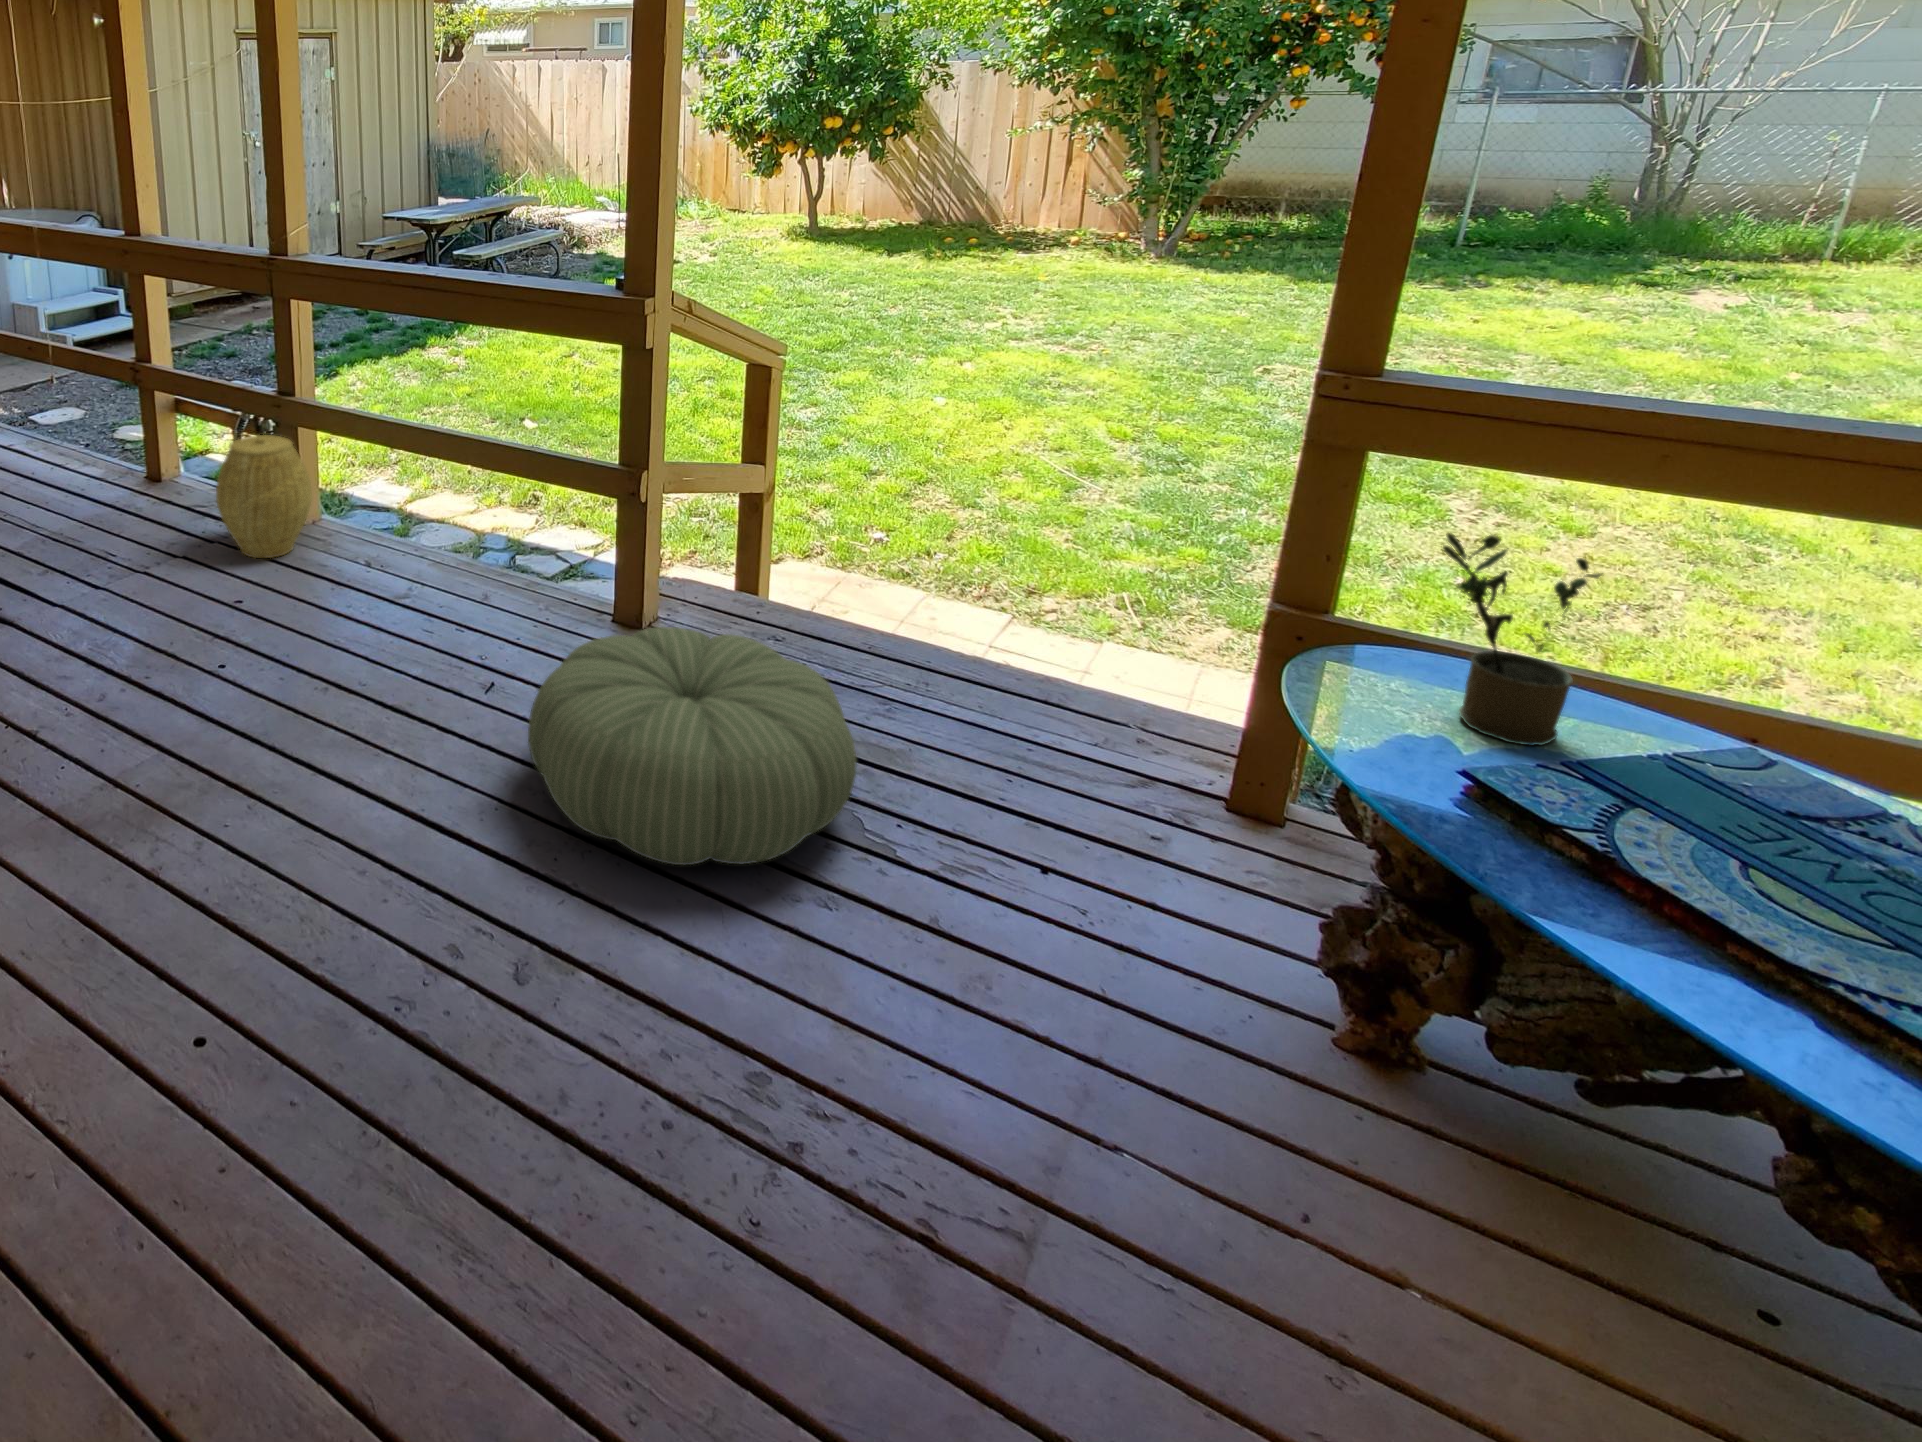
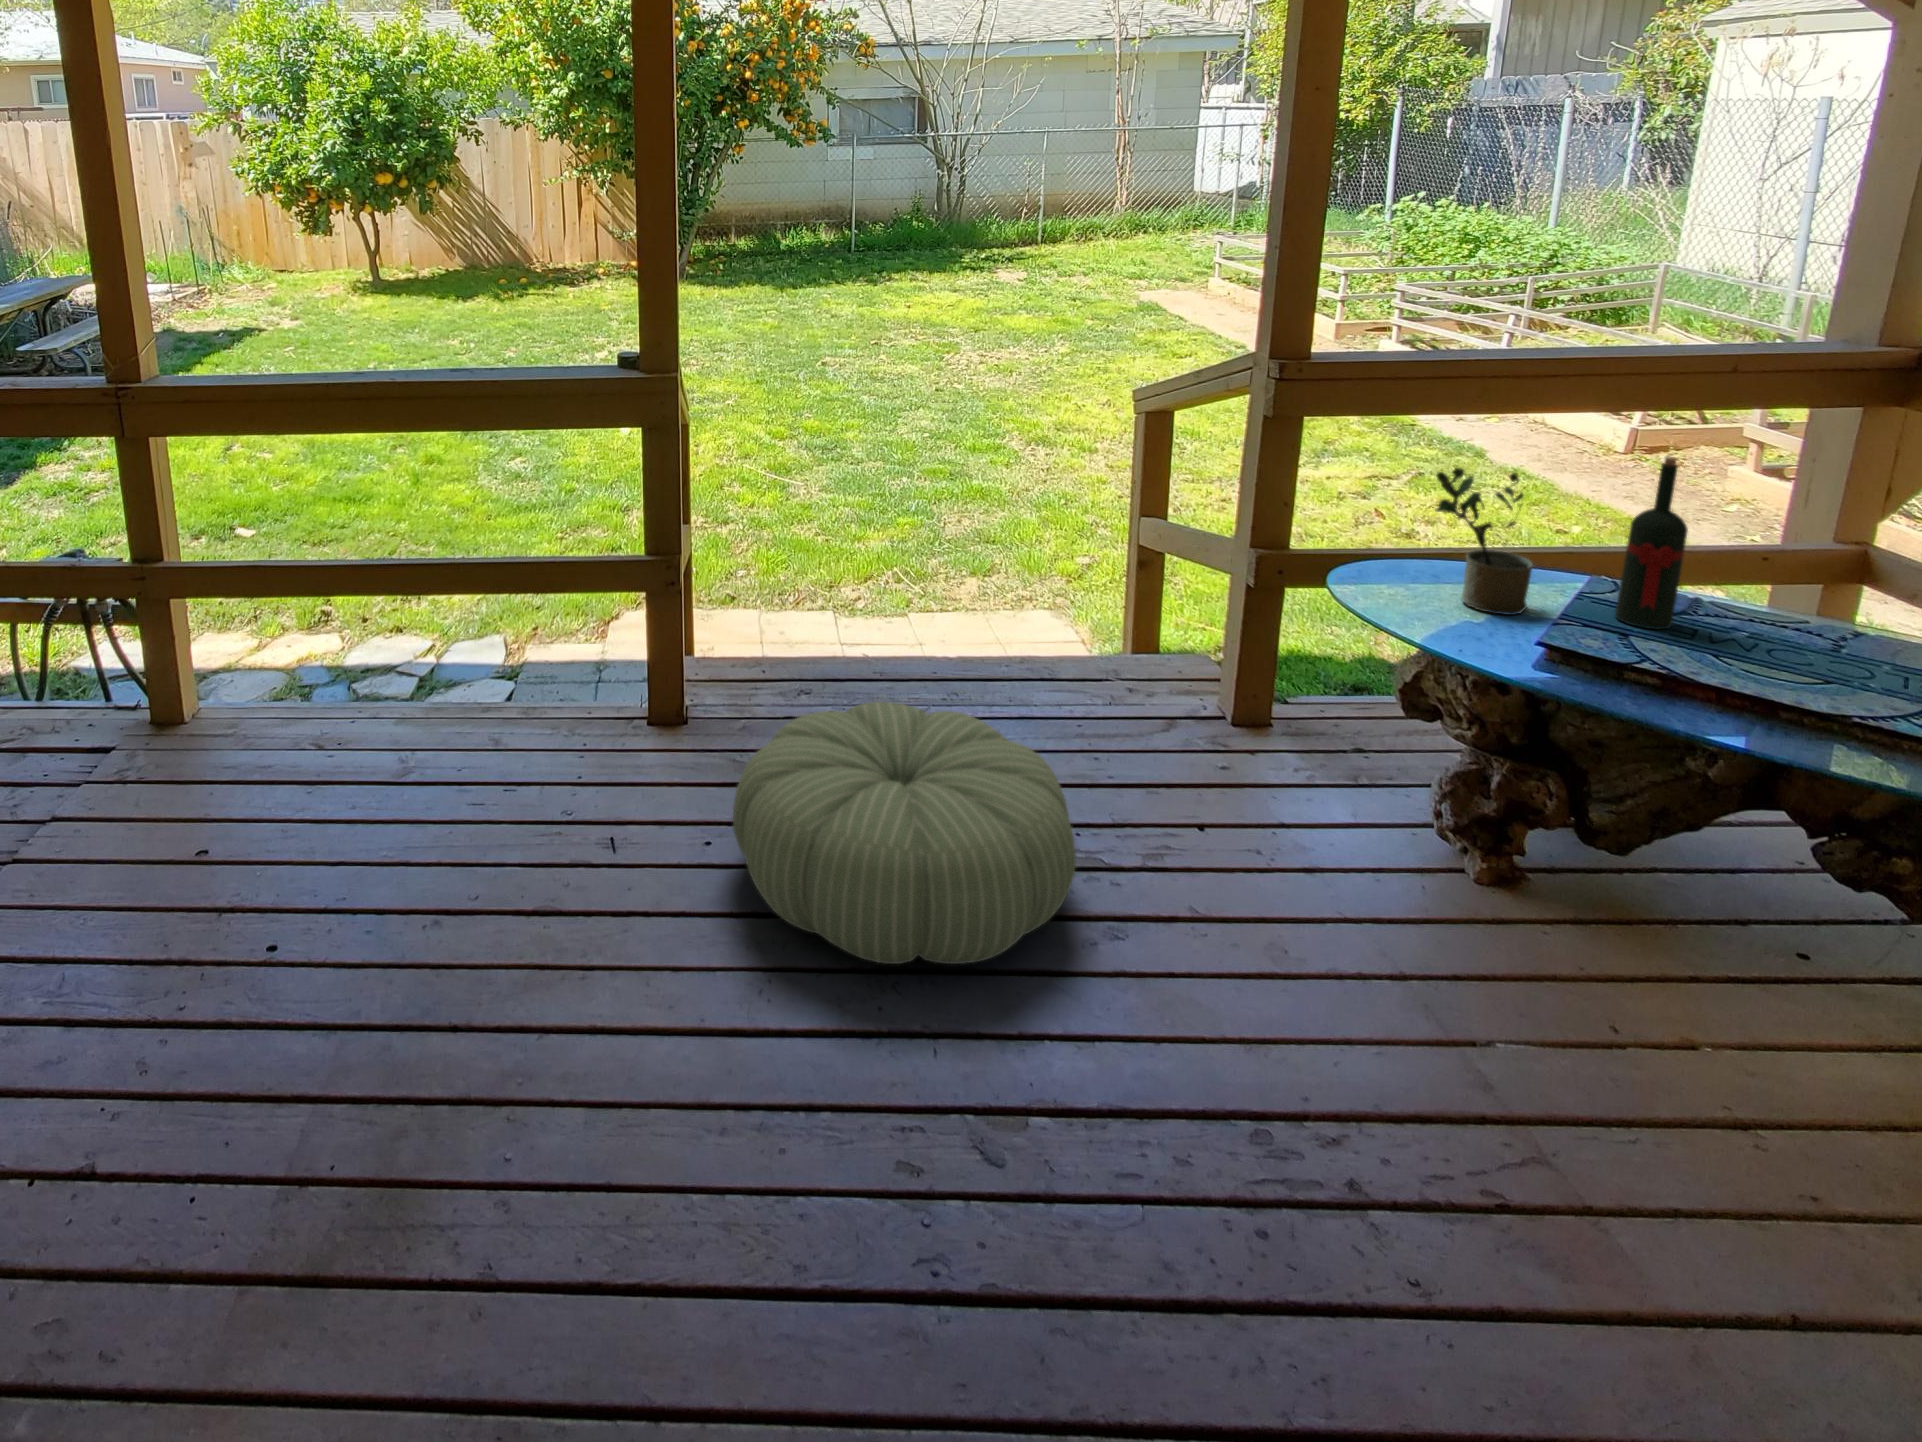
woven basket: present [216,435,312,558] -> none [60,618,199,791]
wine bottle: none [1688,573,1832,826] -> present [1615,457,1688,630]

